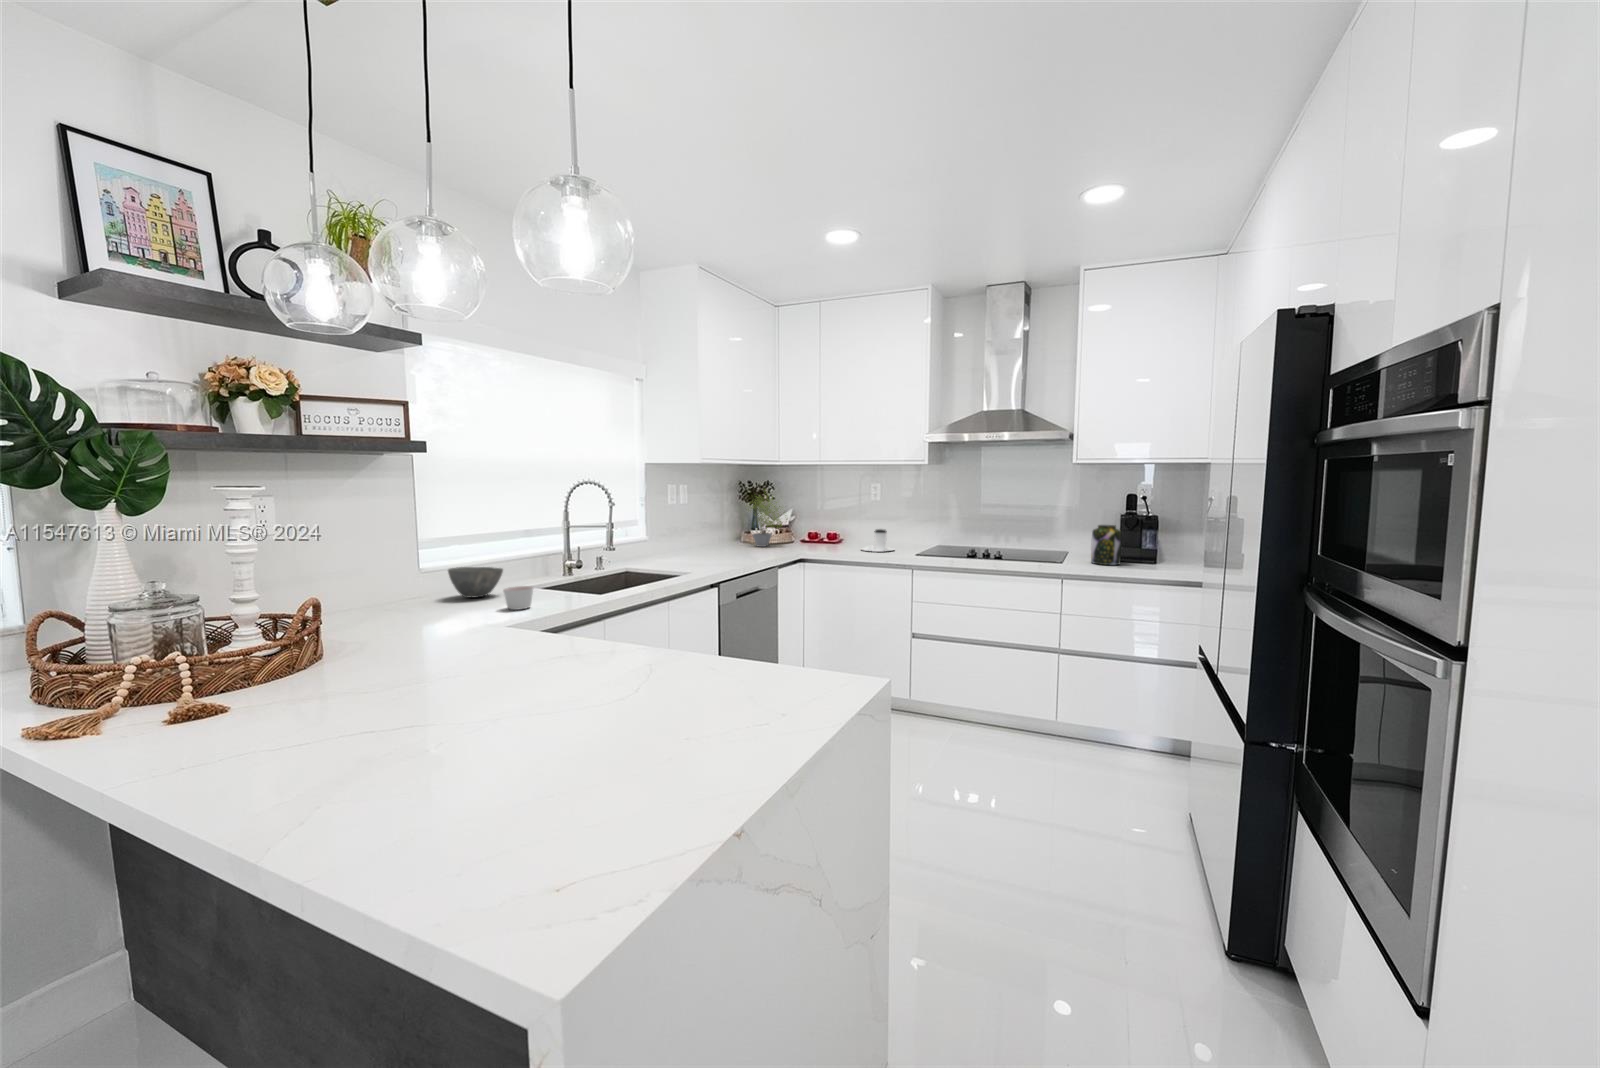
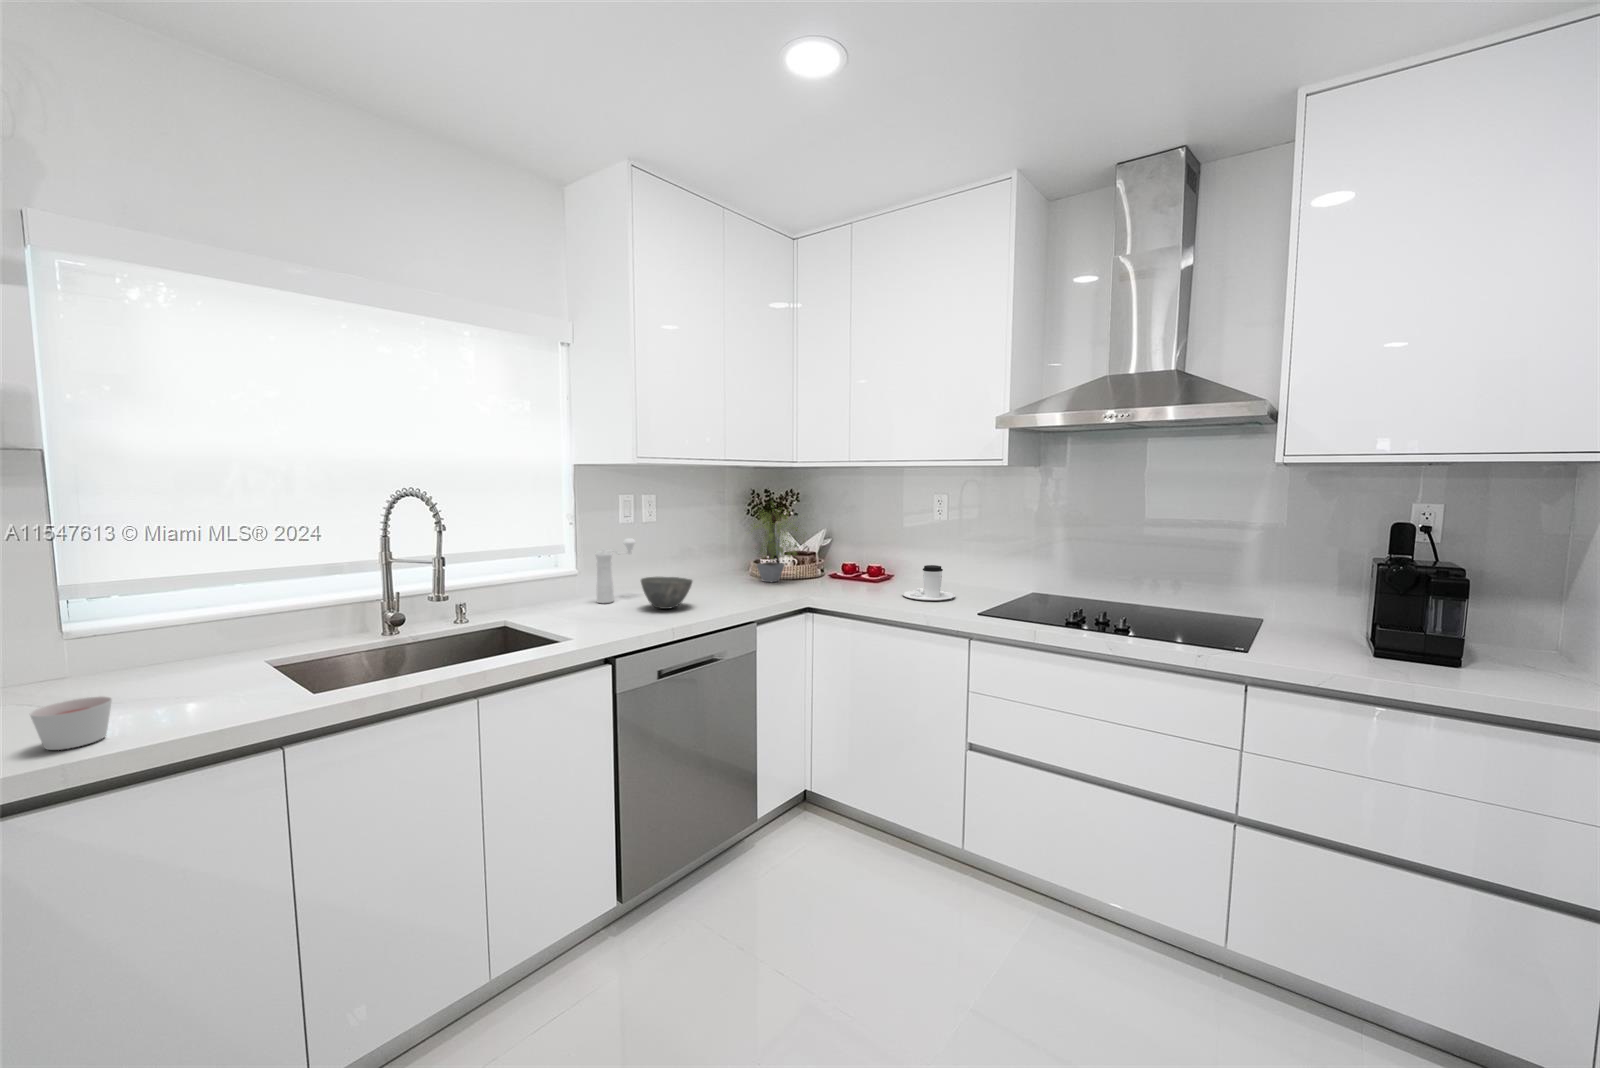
pepper mill: none [660,515,683,559] -> present [595,539,635,603]
jar: present [1091,525,1121,565] -> none [1309,579,1380,661]
bowl: present [448,567,503,597] -> present [641,577,692,609]

